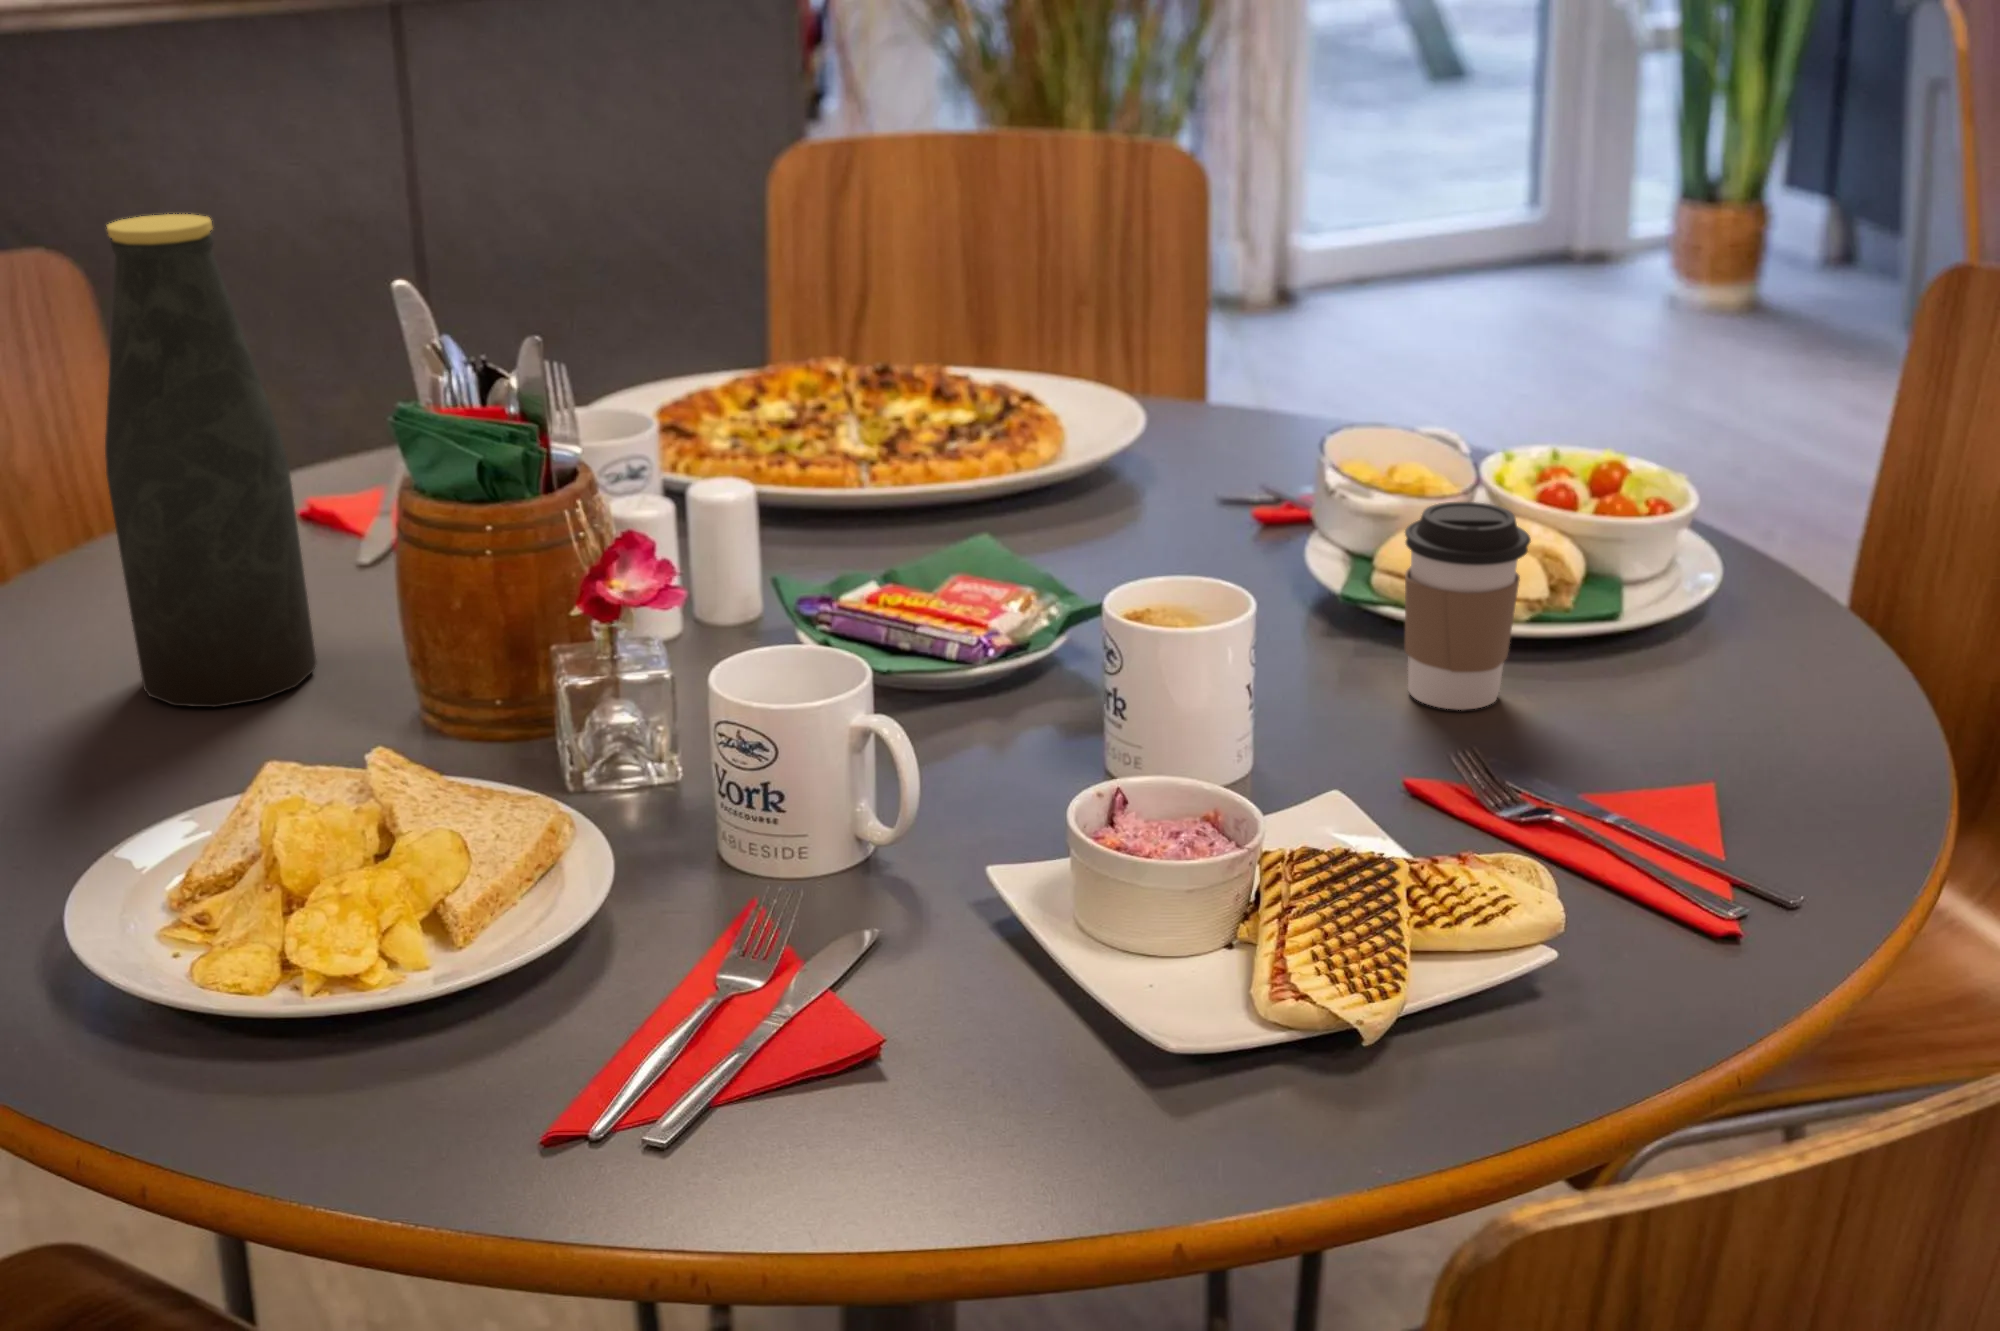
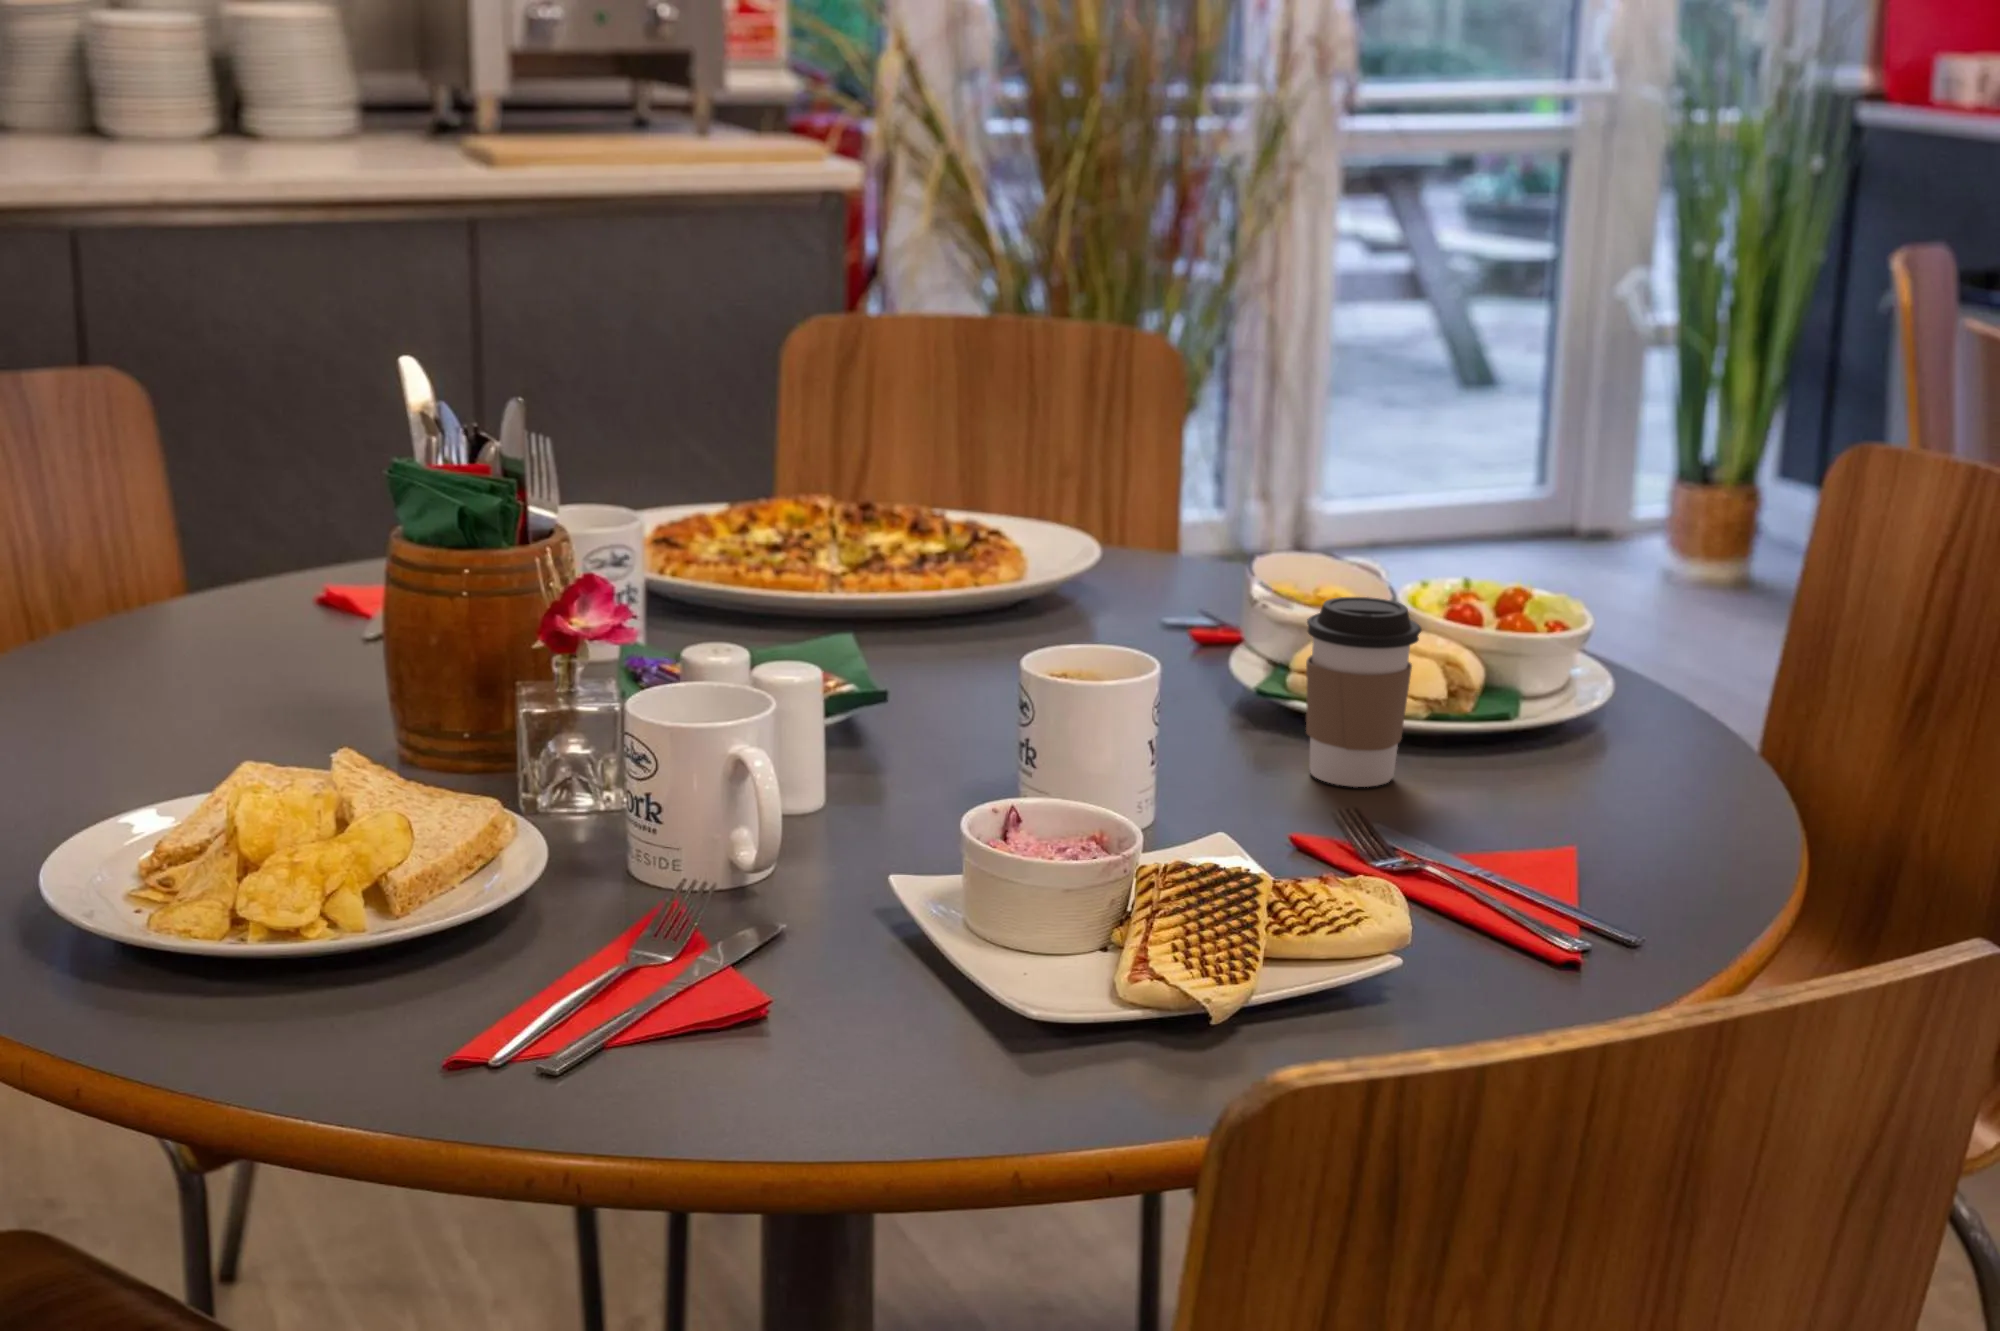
bottle: present [105,214,316,707] -> none [131,293,308,738]

